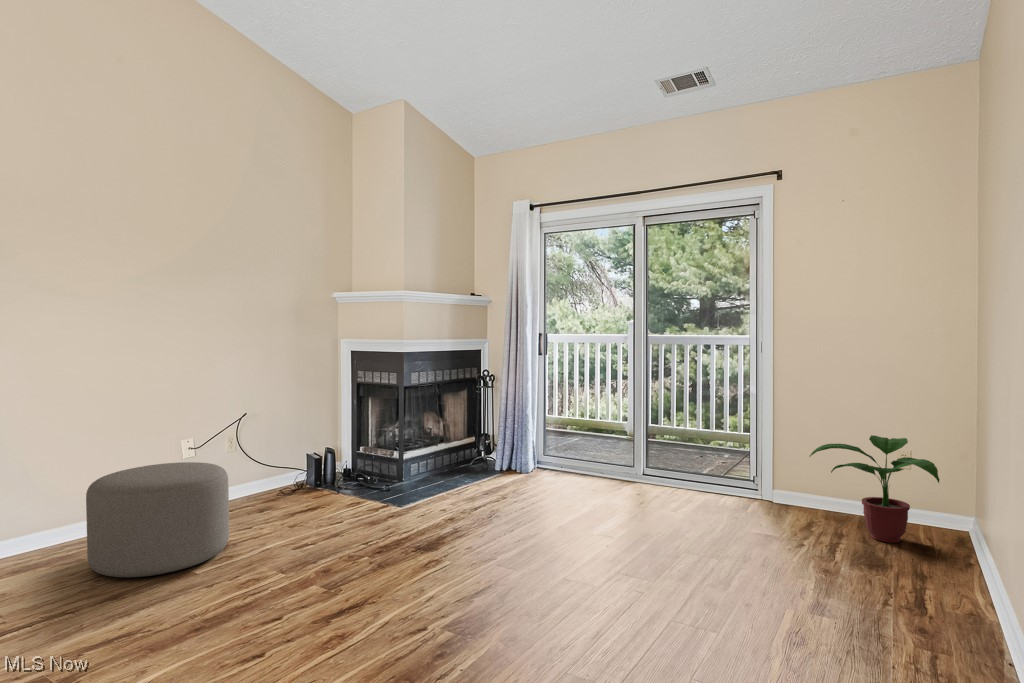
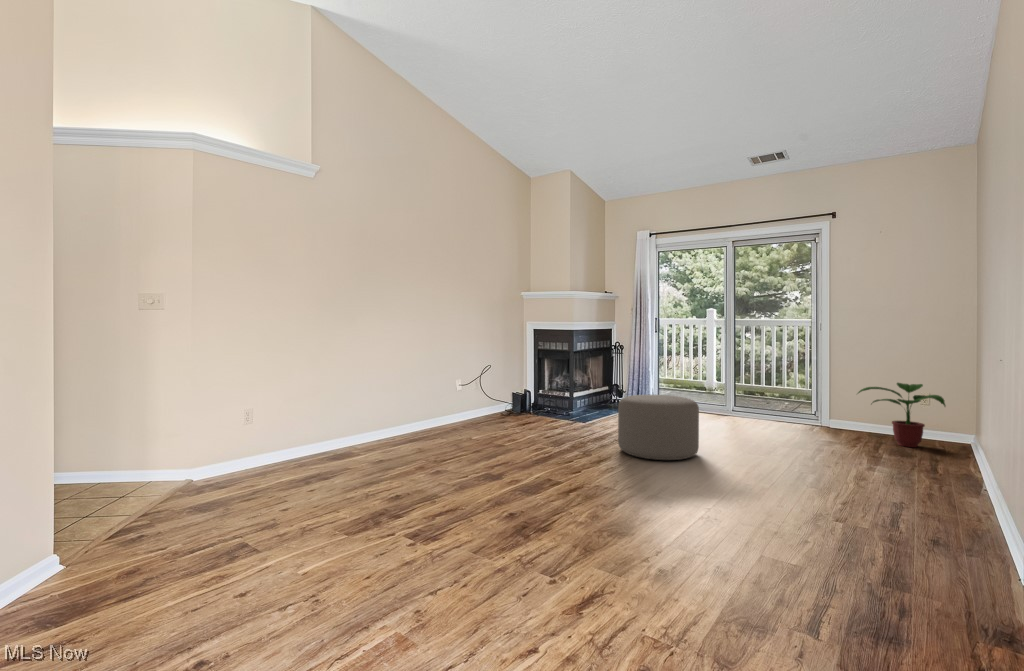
ottoman: present [86,462,229,577] -> present [618,395,699,460]

